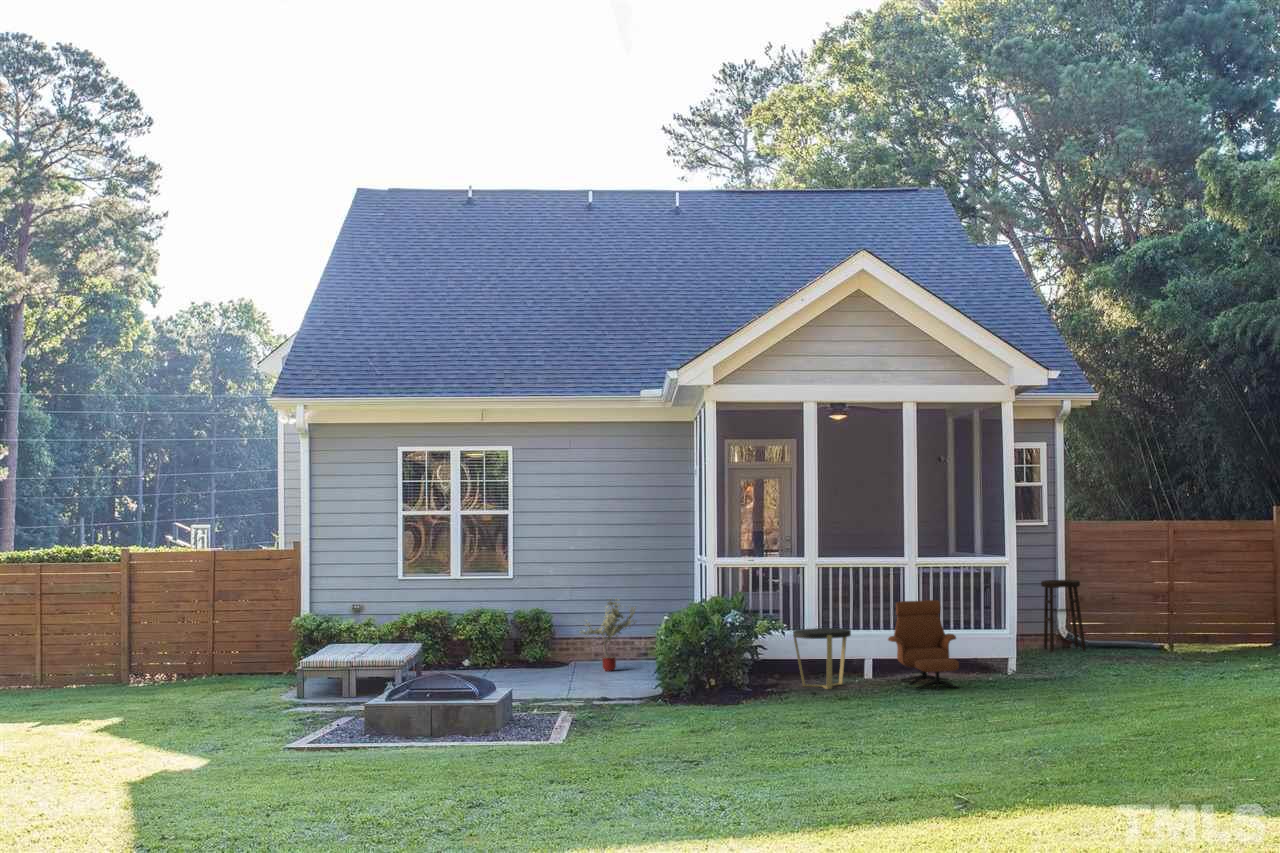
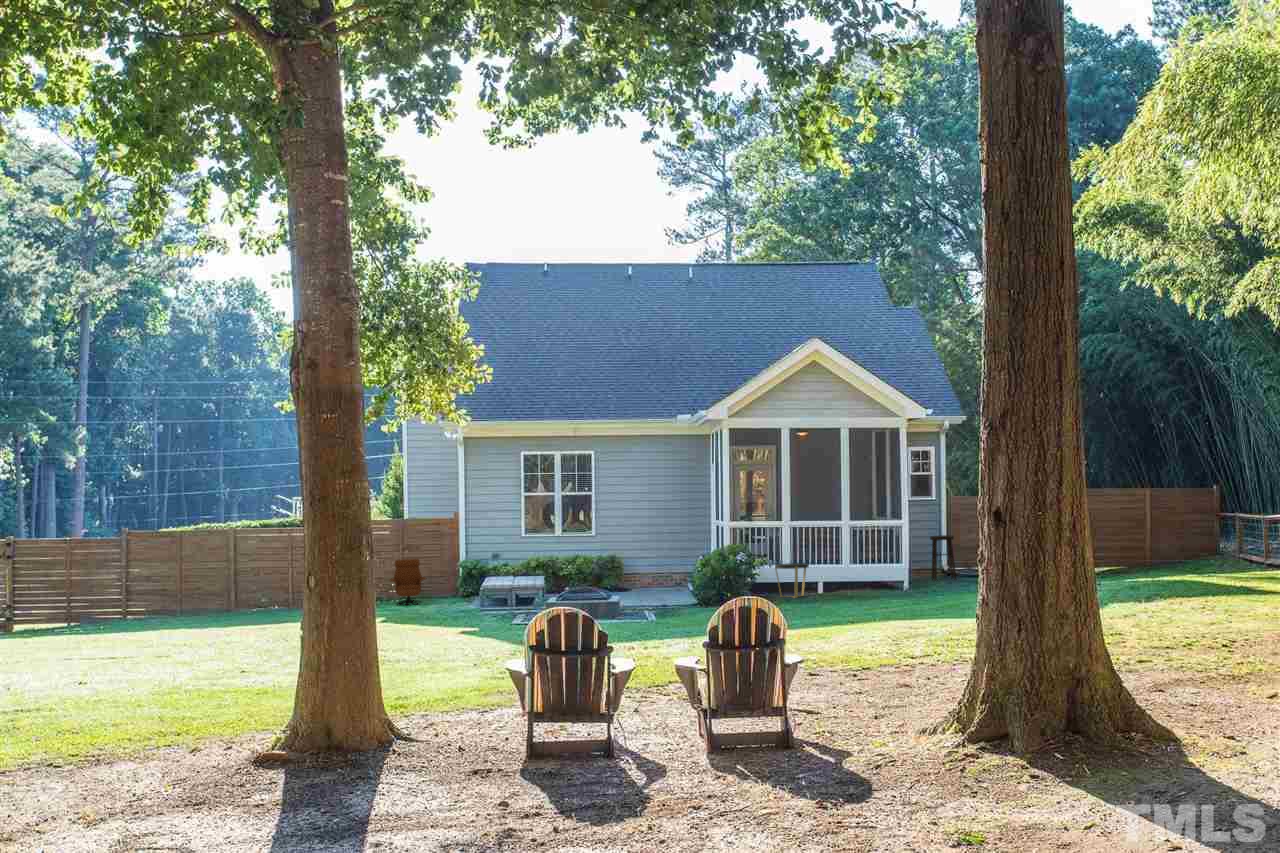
potted tree: present [580,599,636,671] -> none [638,547,676,593]
lounge chair: present [888,600,960,690] -> present [390,559,427,605]

